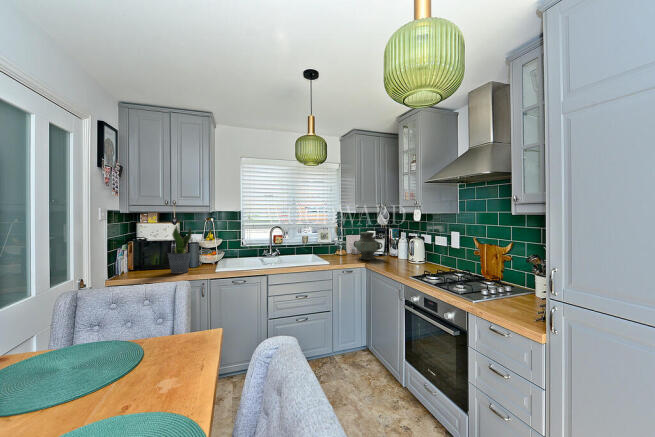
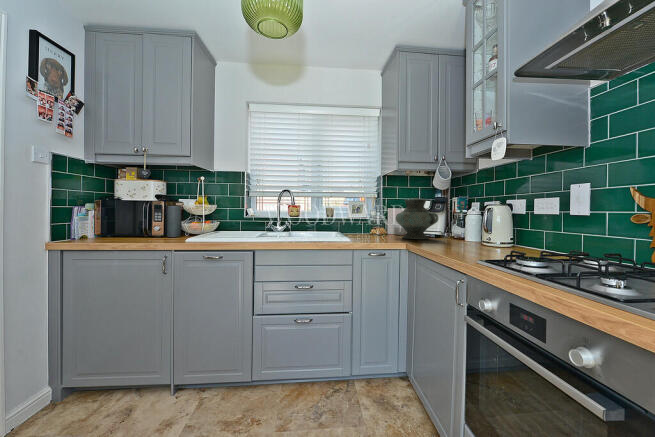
potted plant: present [168,226,192,274] -> none [128,177,162,241]

